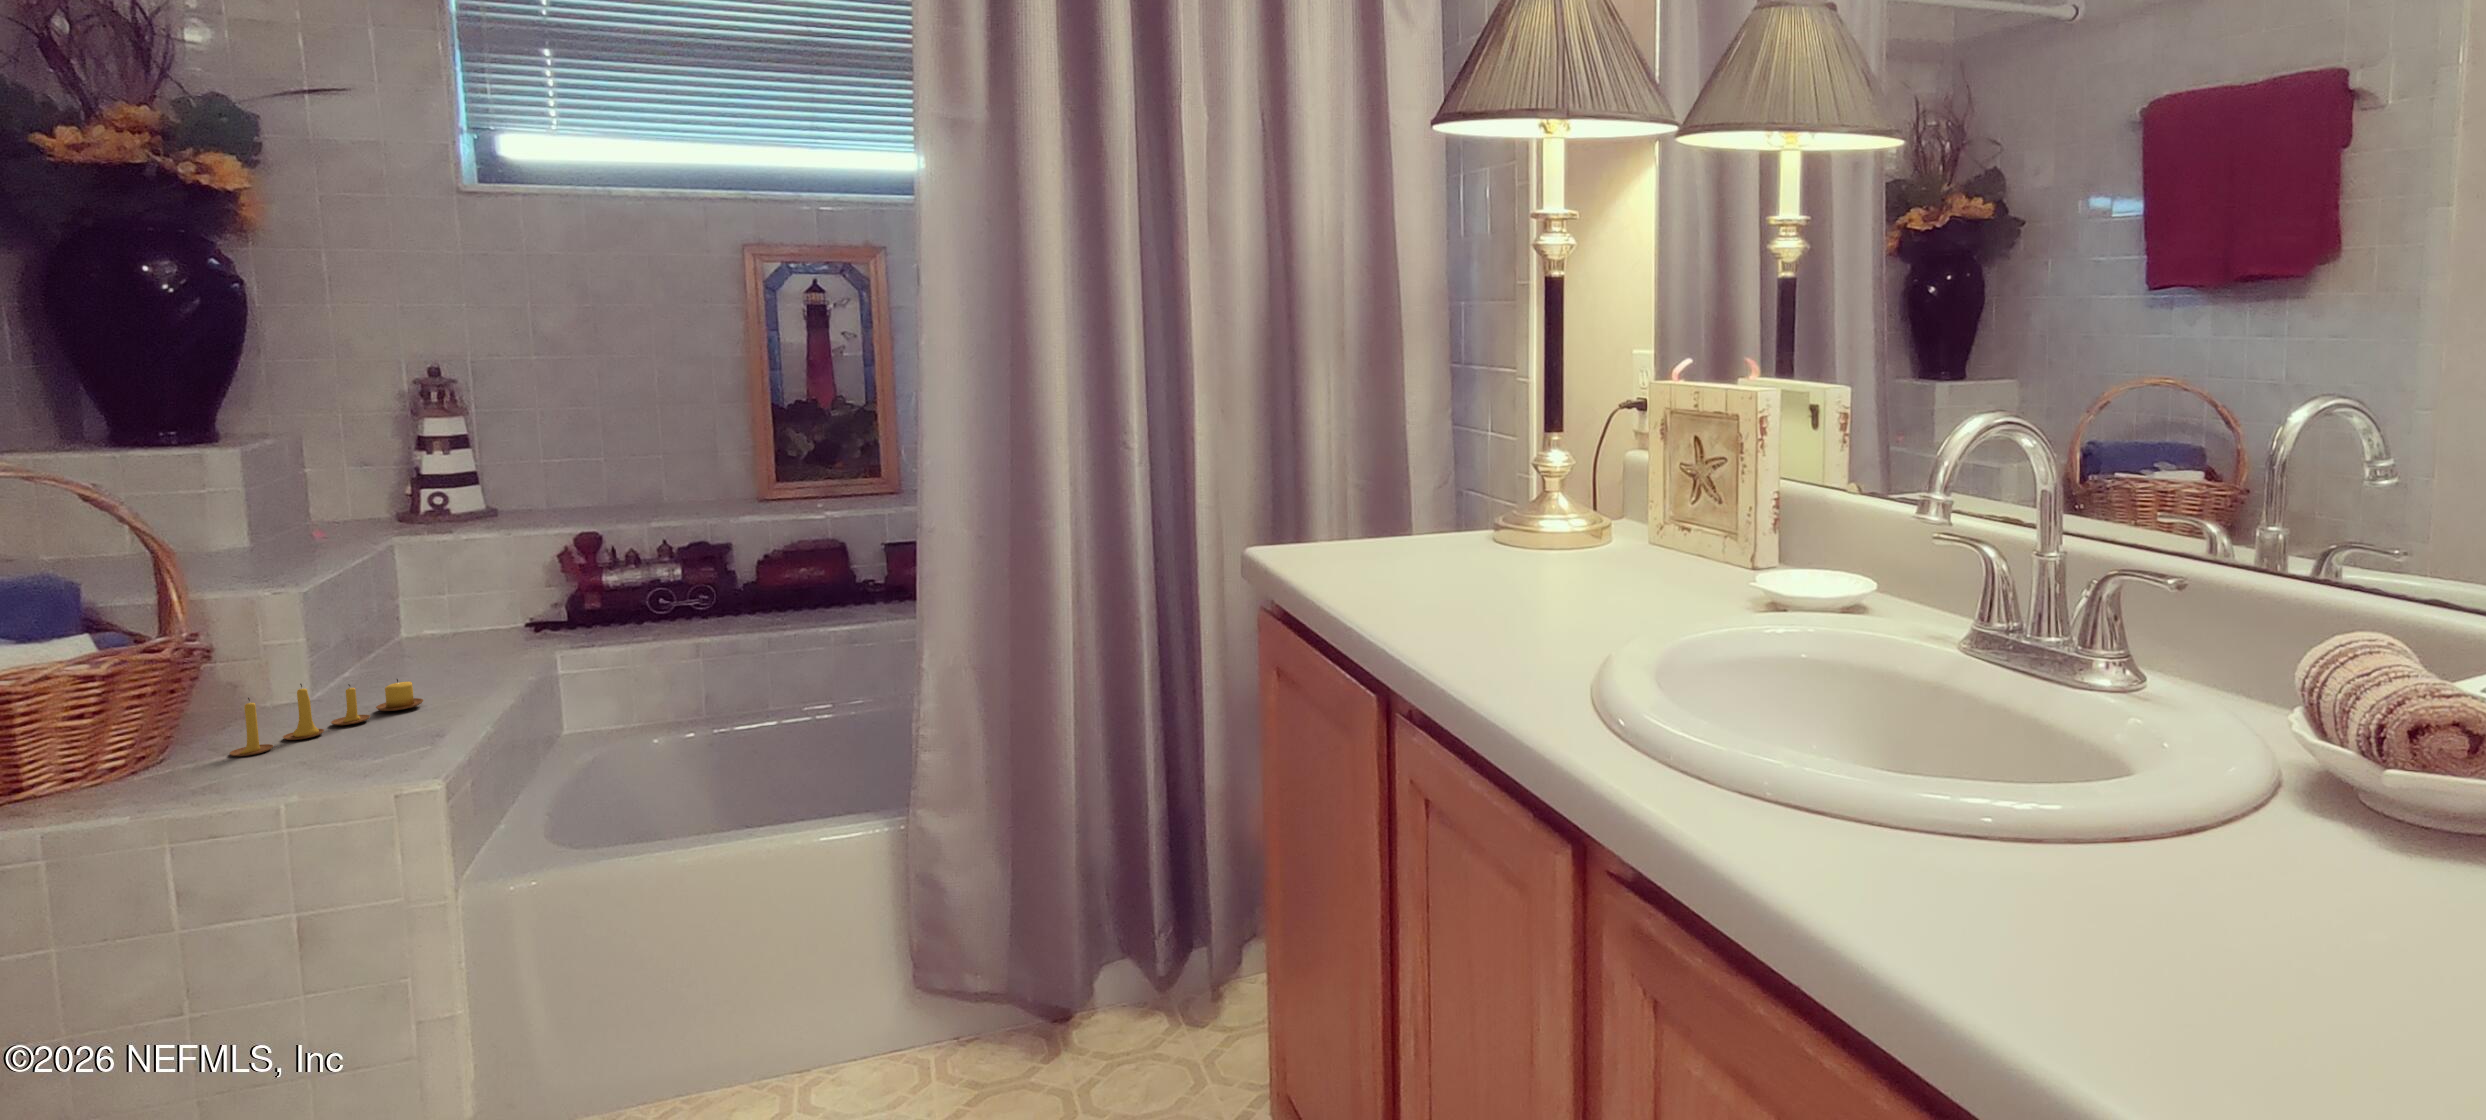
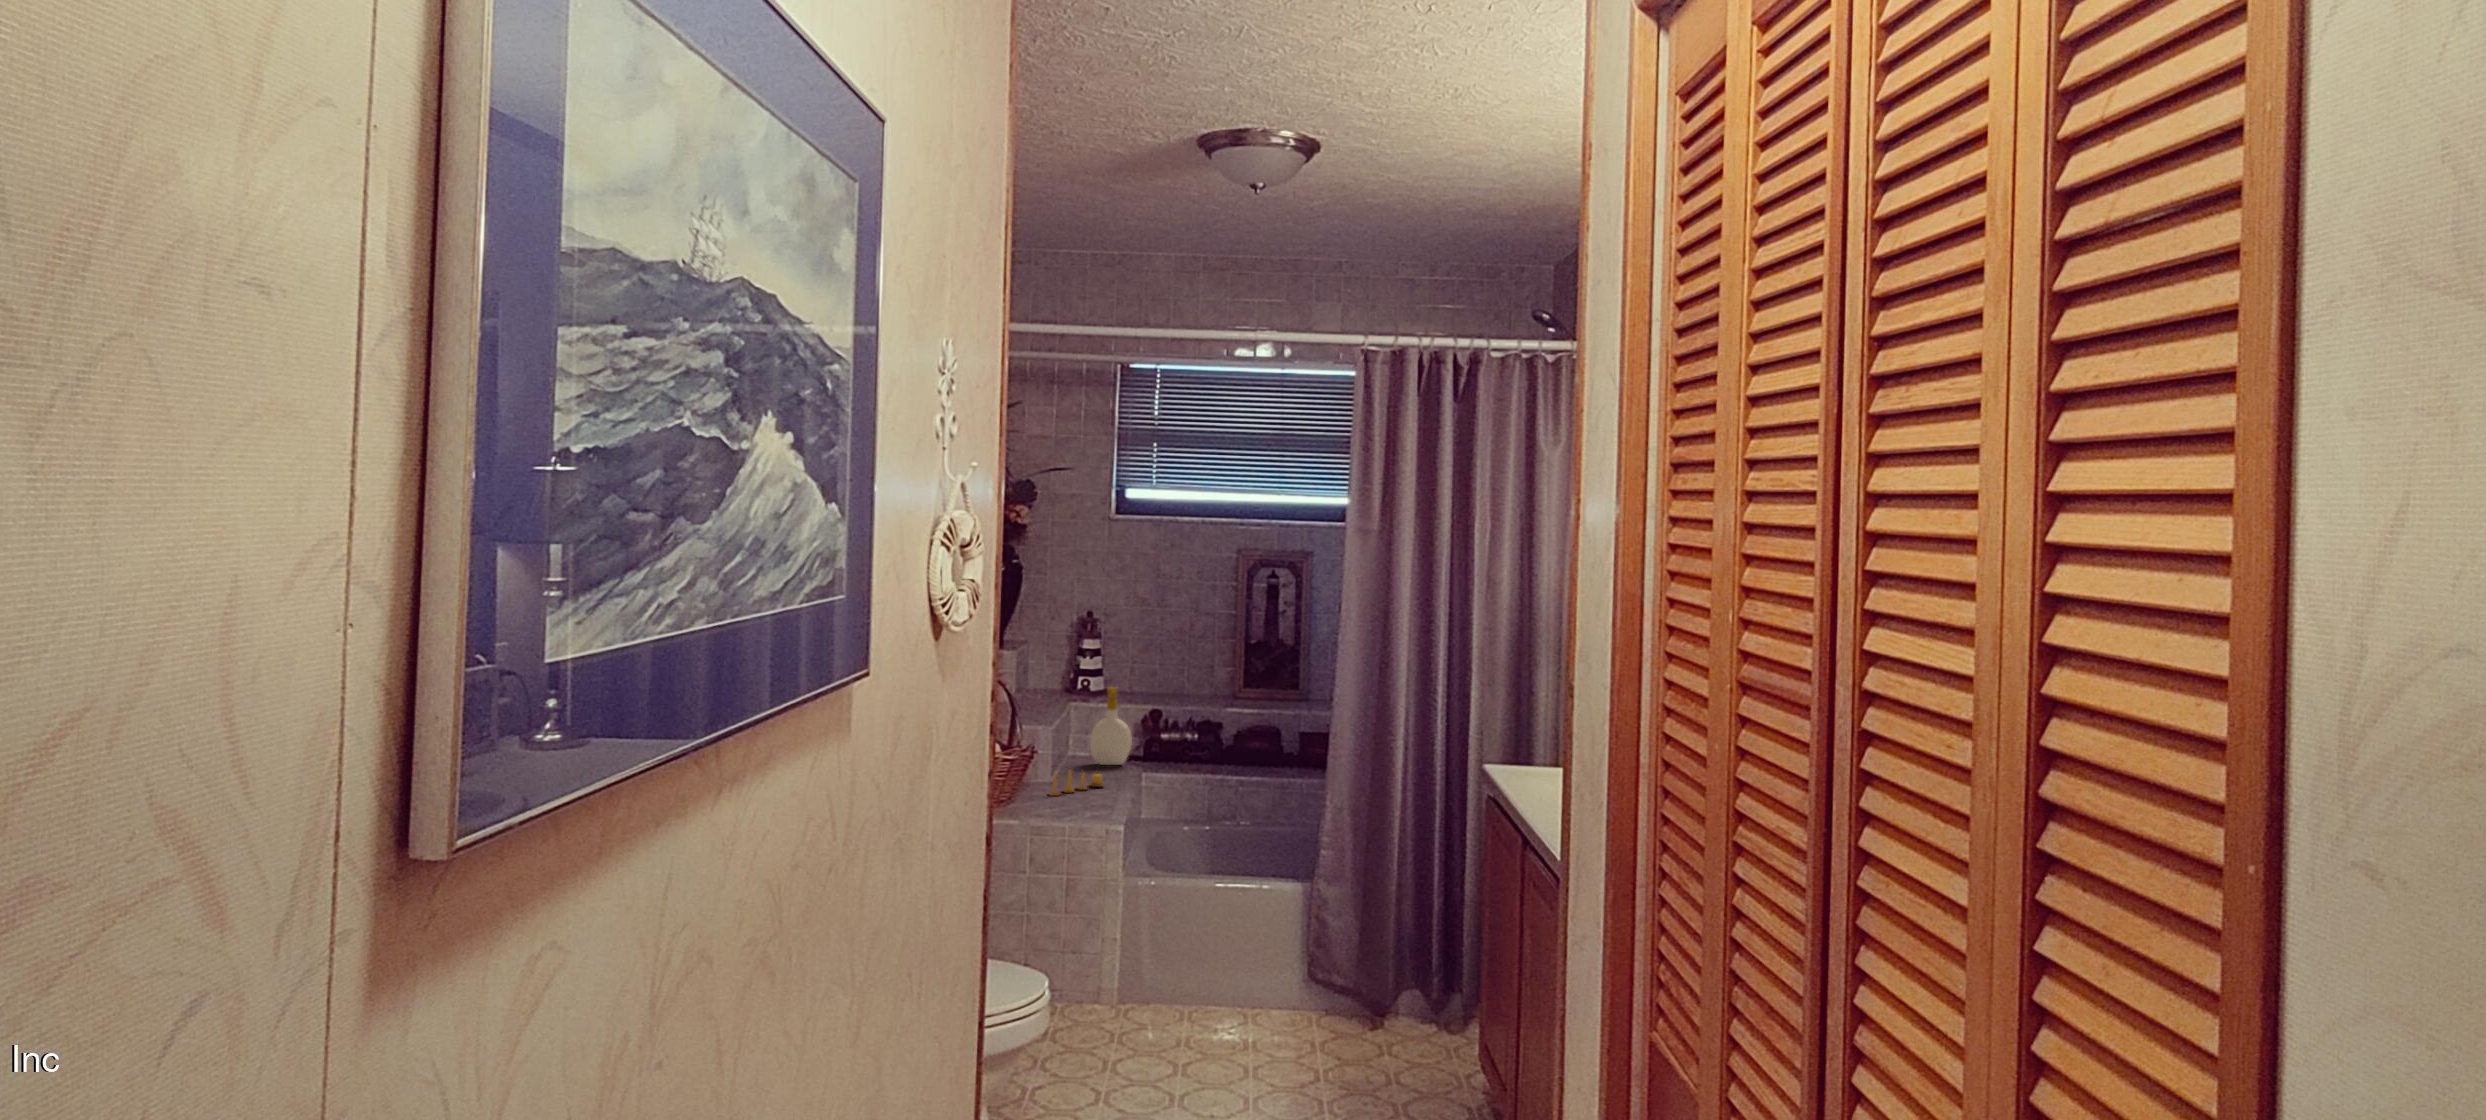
soap bottle: none [426,500,529,650] -> present [1090,687,1132,765]

